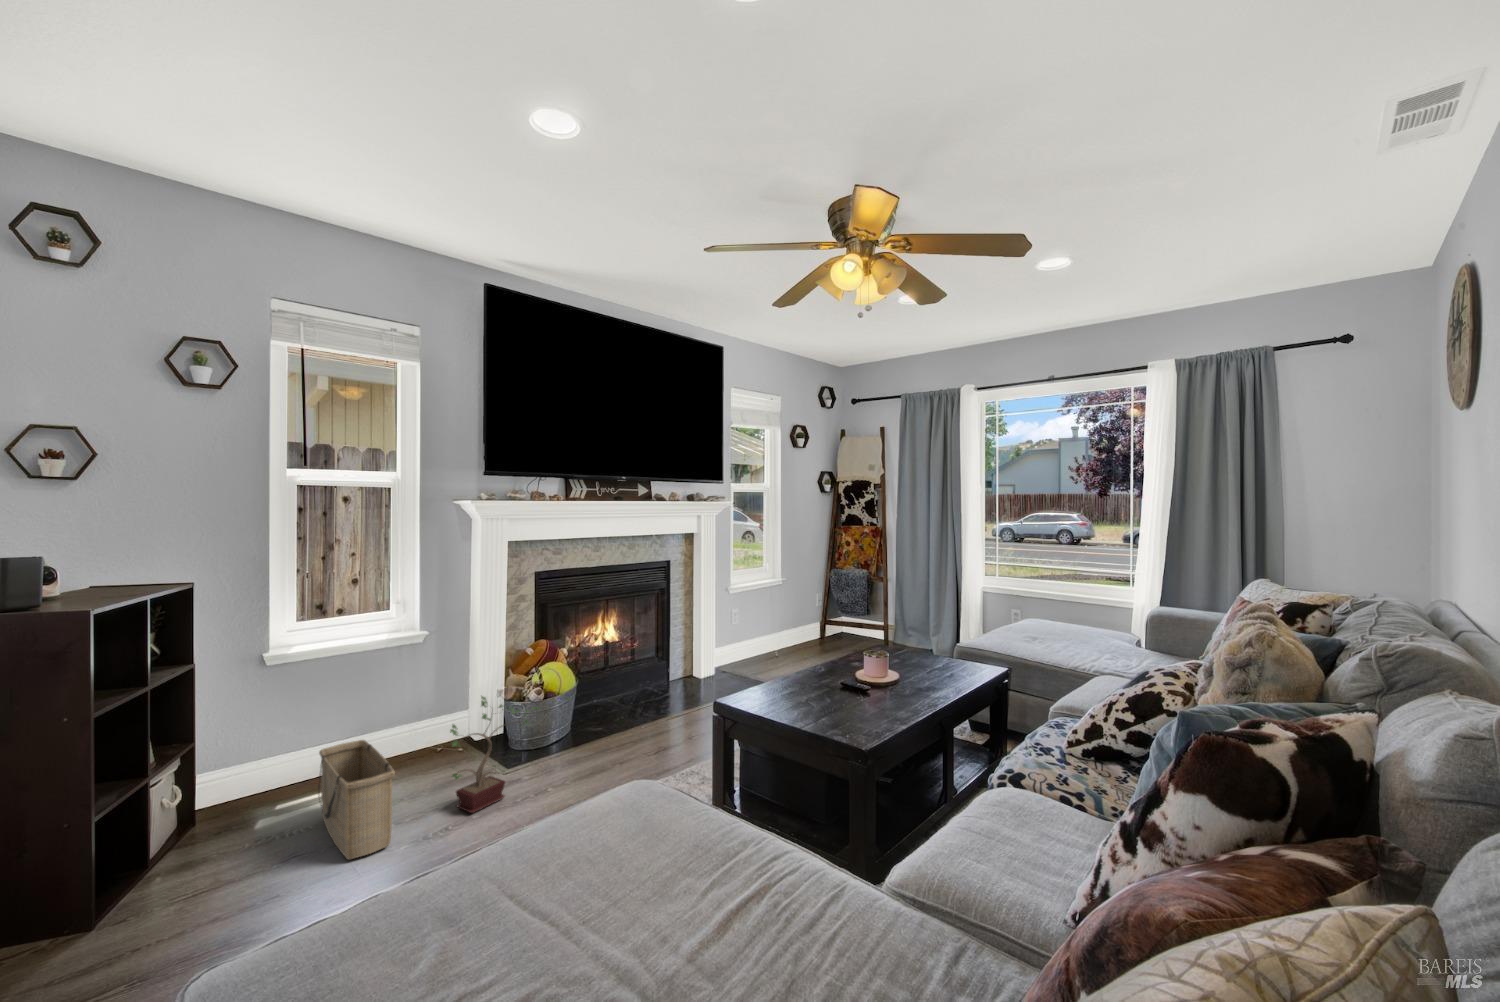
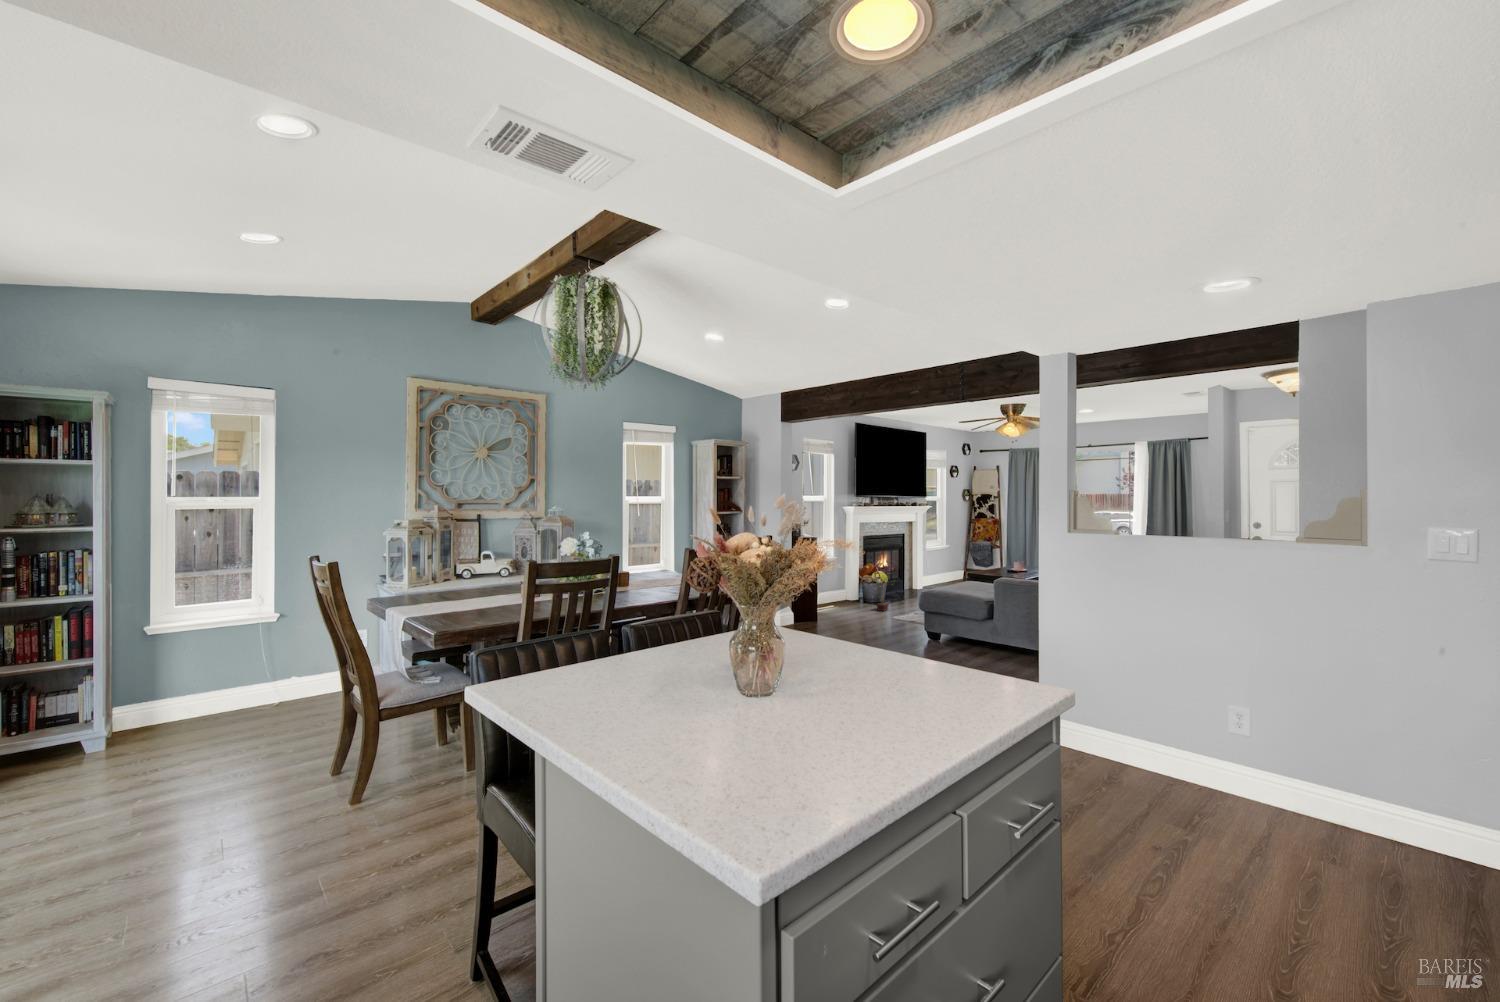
basket: present [319,740,395,859] -> none [836,587,872,615]

